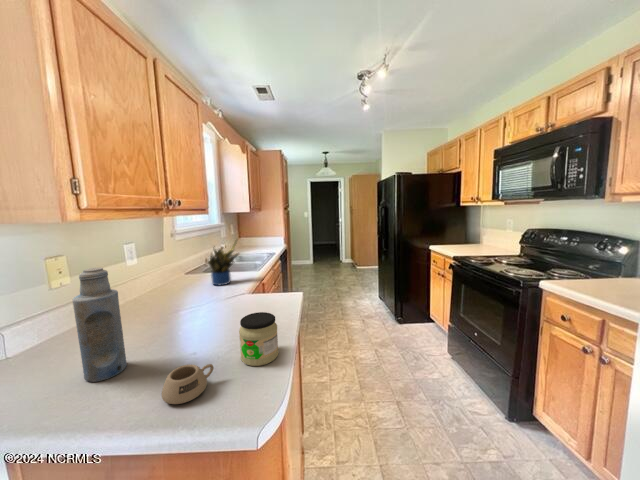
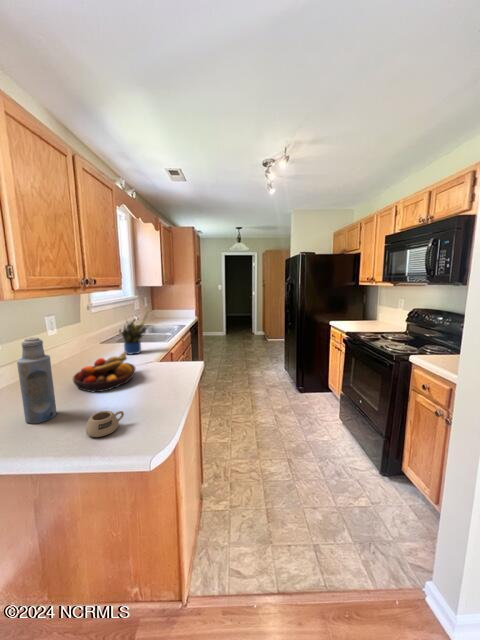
fruit bowl: none [150,283,226,334] -> present [73,352,136,392]
jar: present [239,312,278,366] -> none [144,375,175,415]

